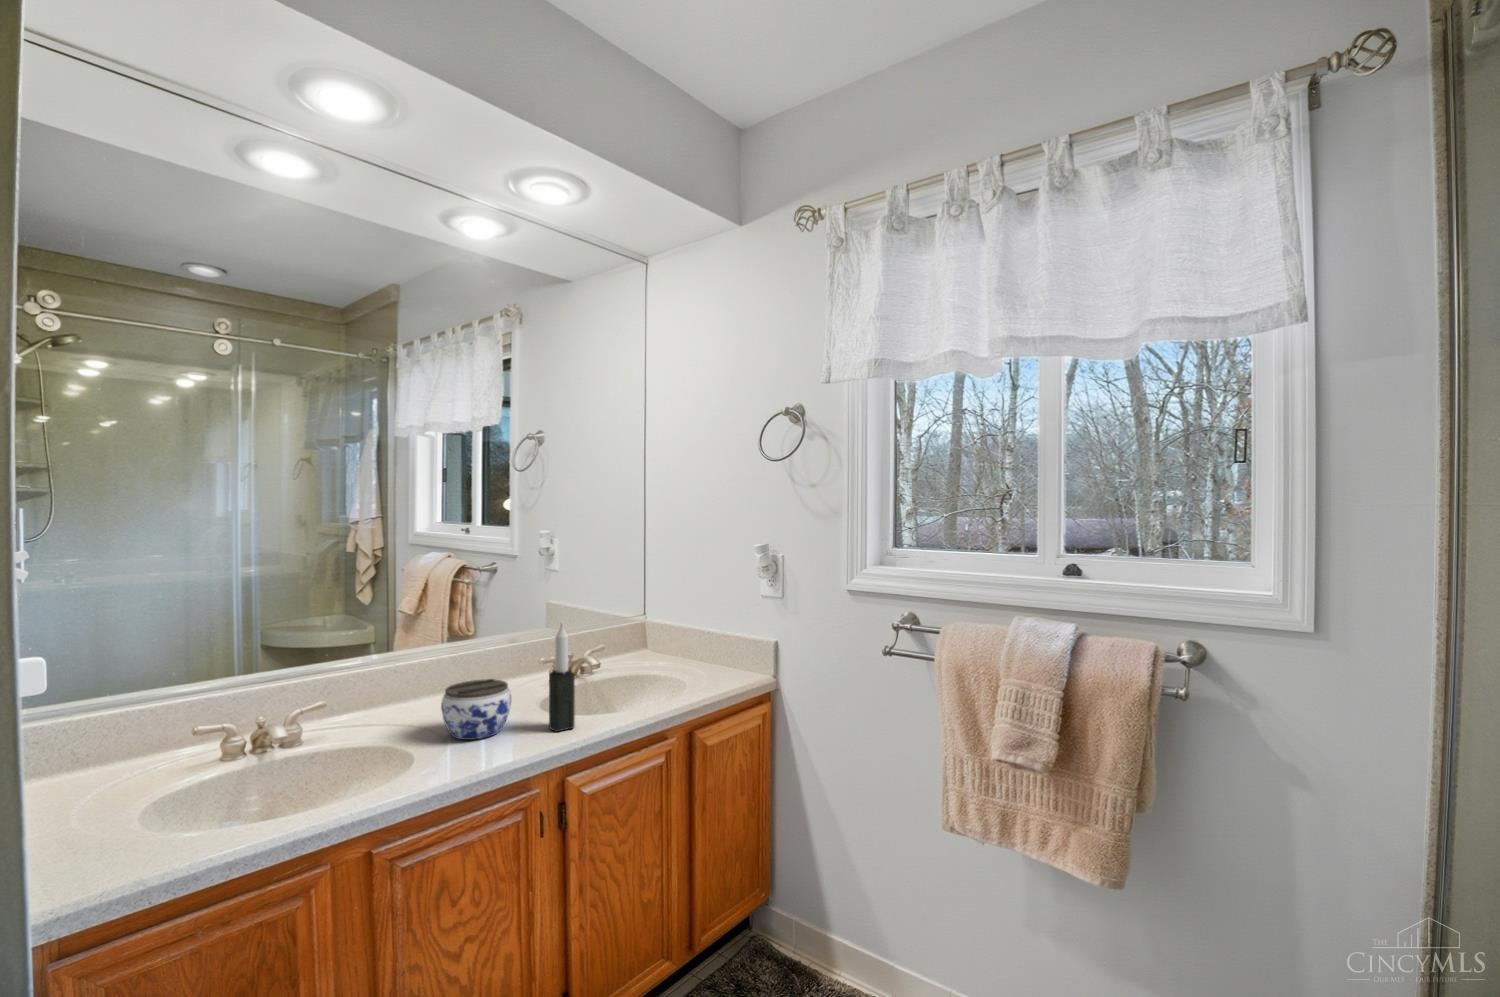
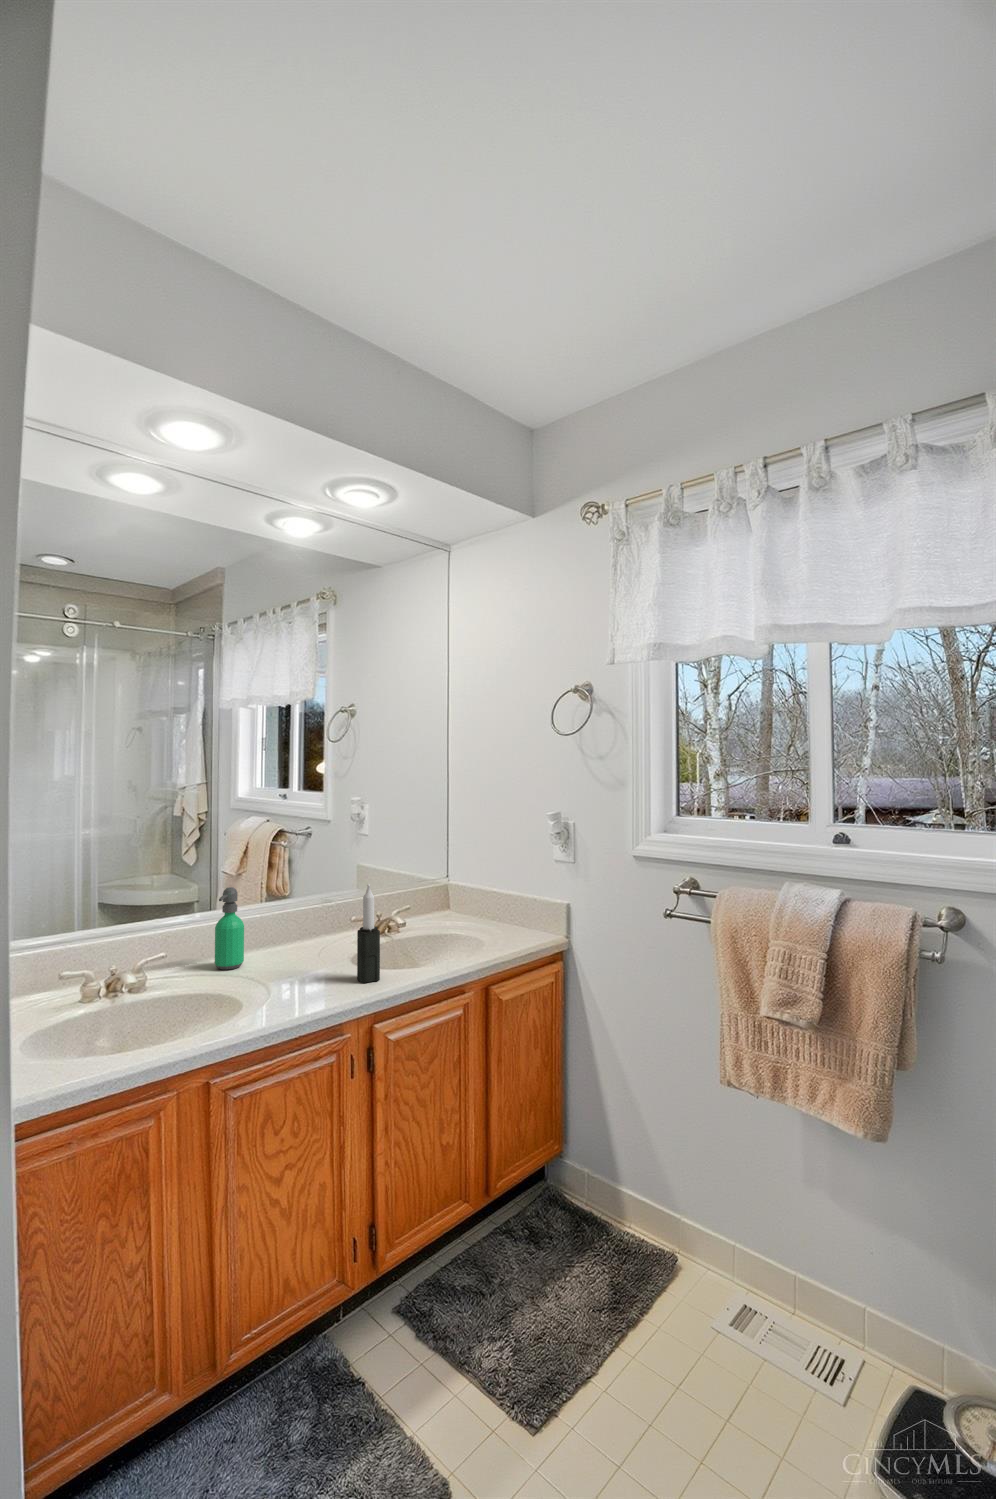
soap dispenser: none [385,627,420,719] -> present [215,887,244,969]
jar: present [441,679,511,740] -> none [264,934,324,988]

